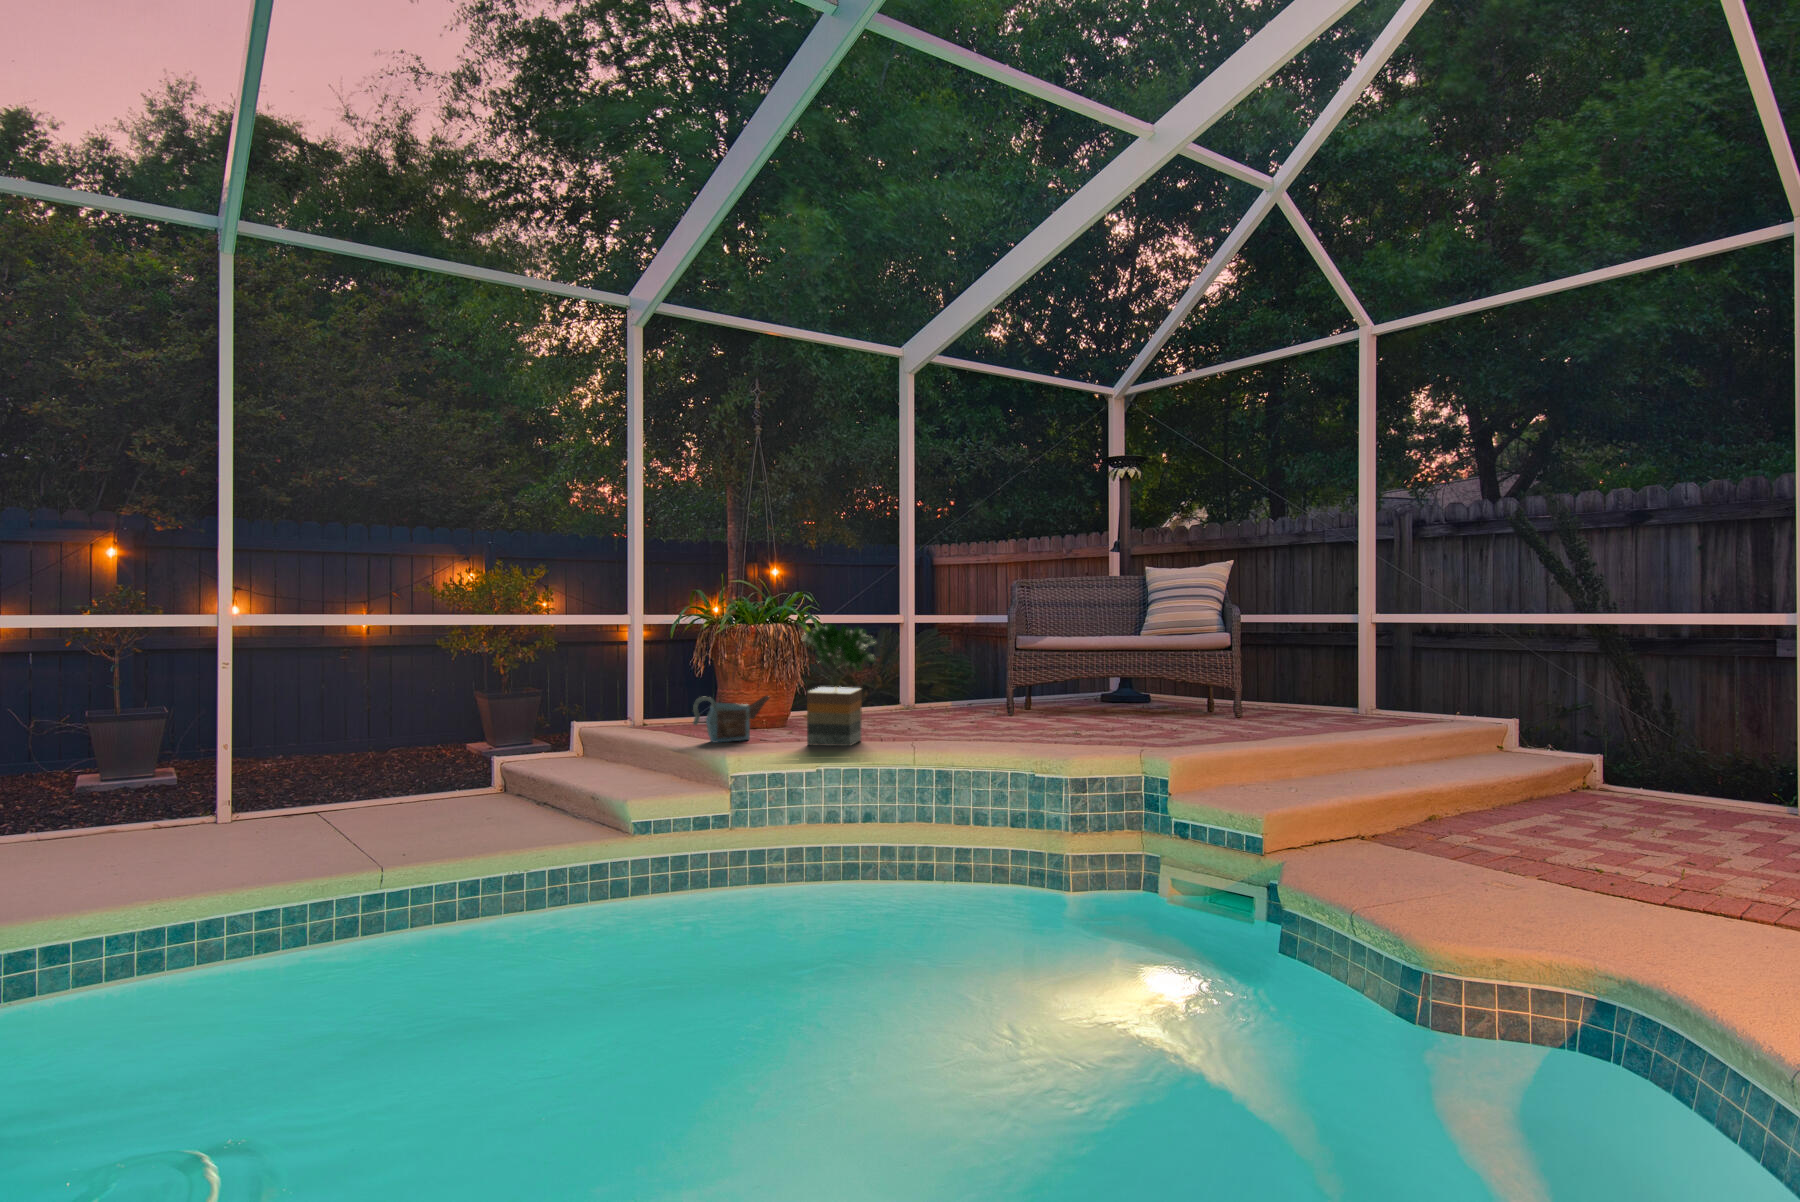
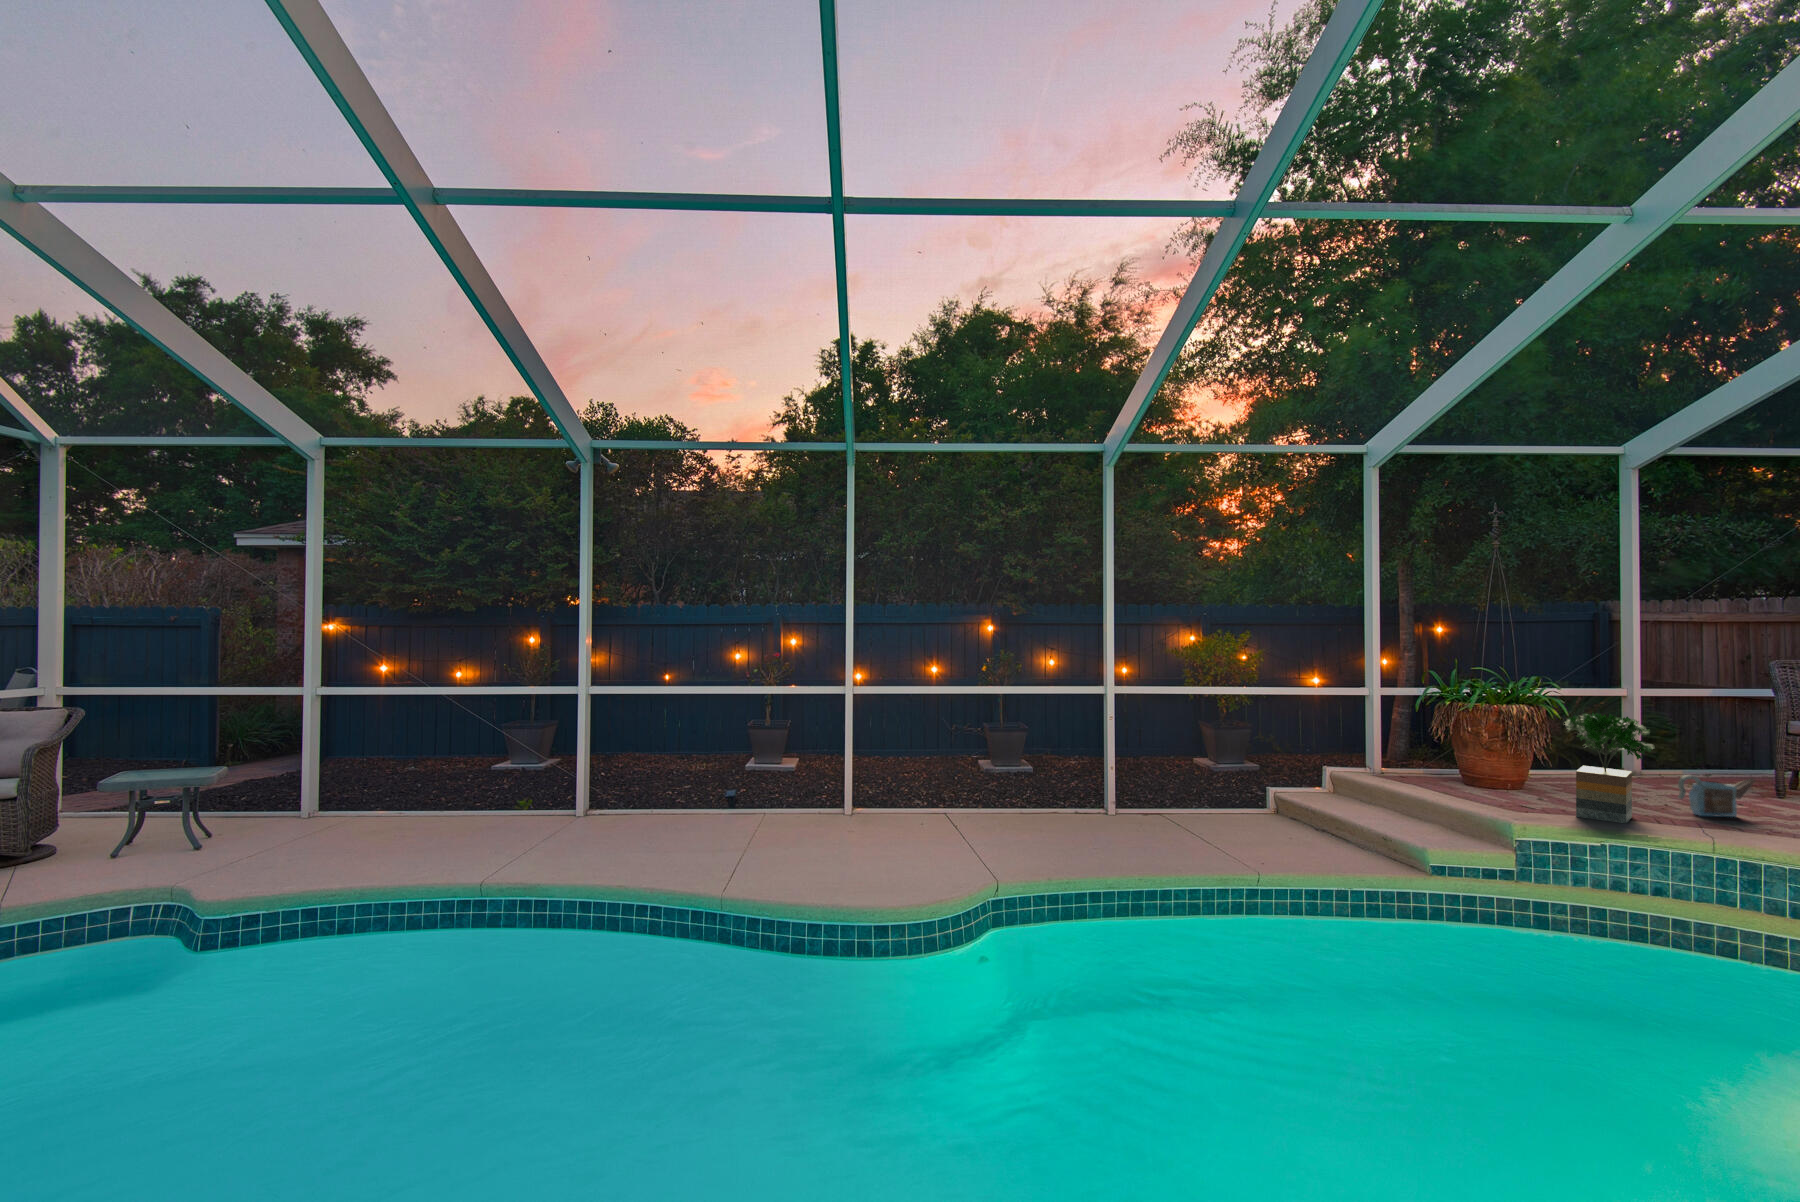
watering can: present [693,696,770,743] -> present [1678,775,1755,817]

